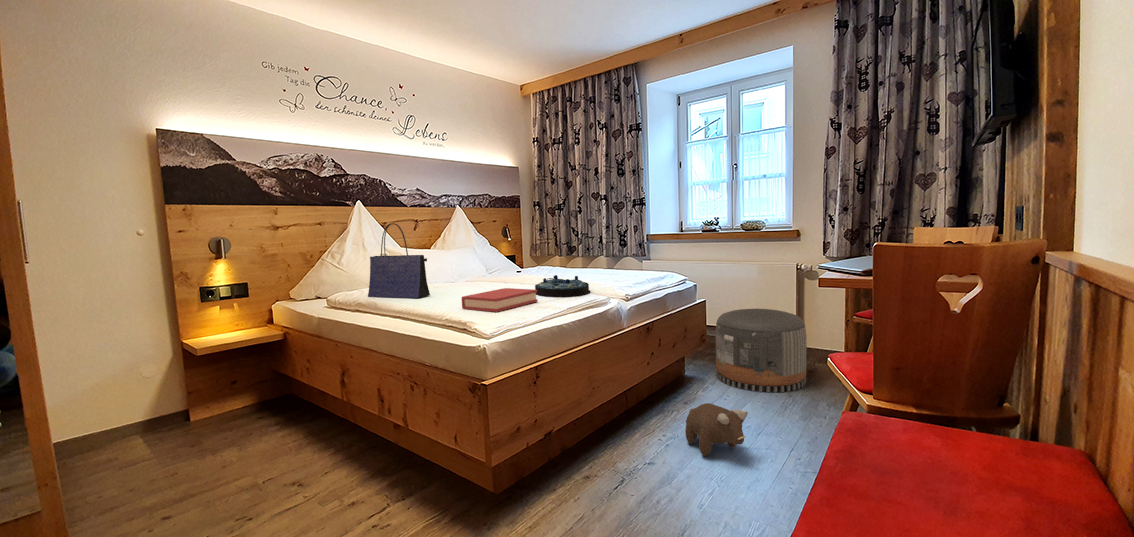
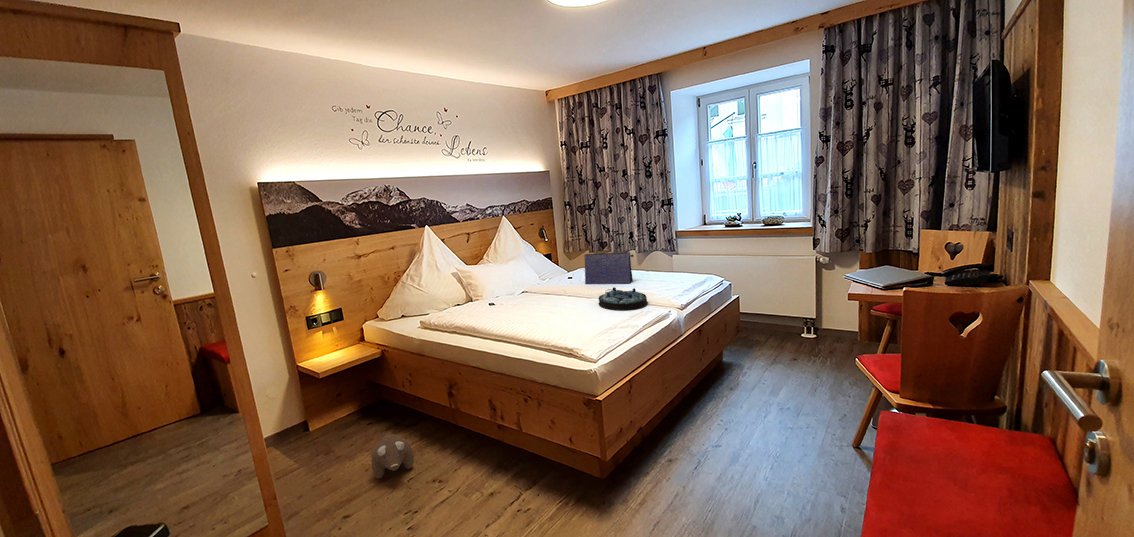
tote bag: present [368,223,430,298] -> present [584,230,633,284]
hardback book: present [462,288,538,312] -> none [551,306,611,333]
pouf: present [715,309,806,393] -> none [749,302,830,376]
plush toy: present [685,403,748,456] -> present [371,434,414,479]

